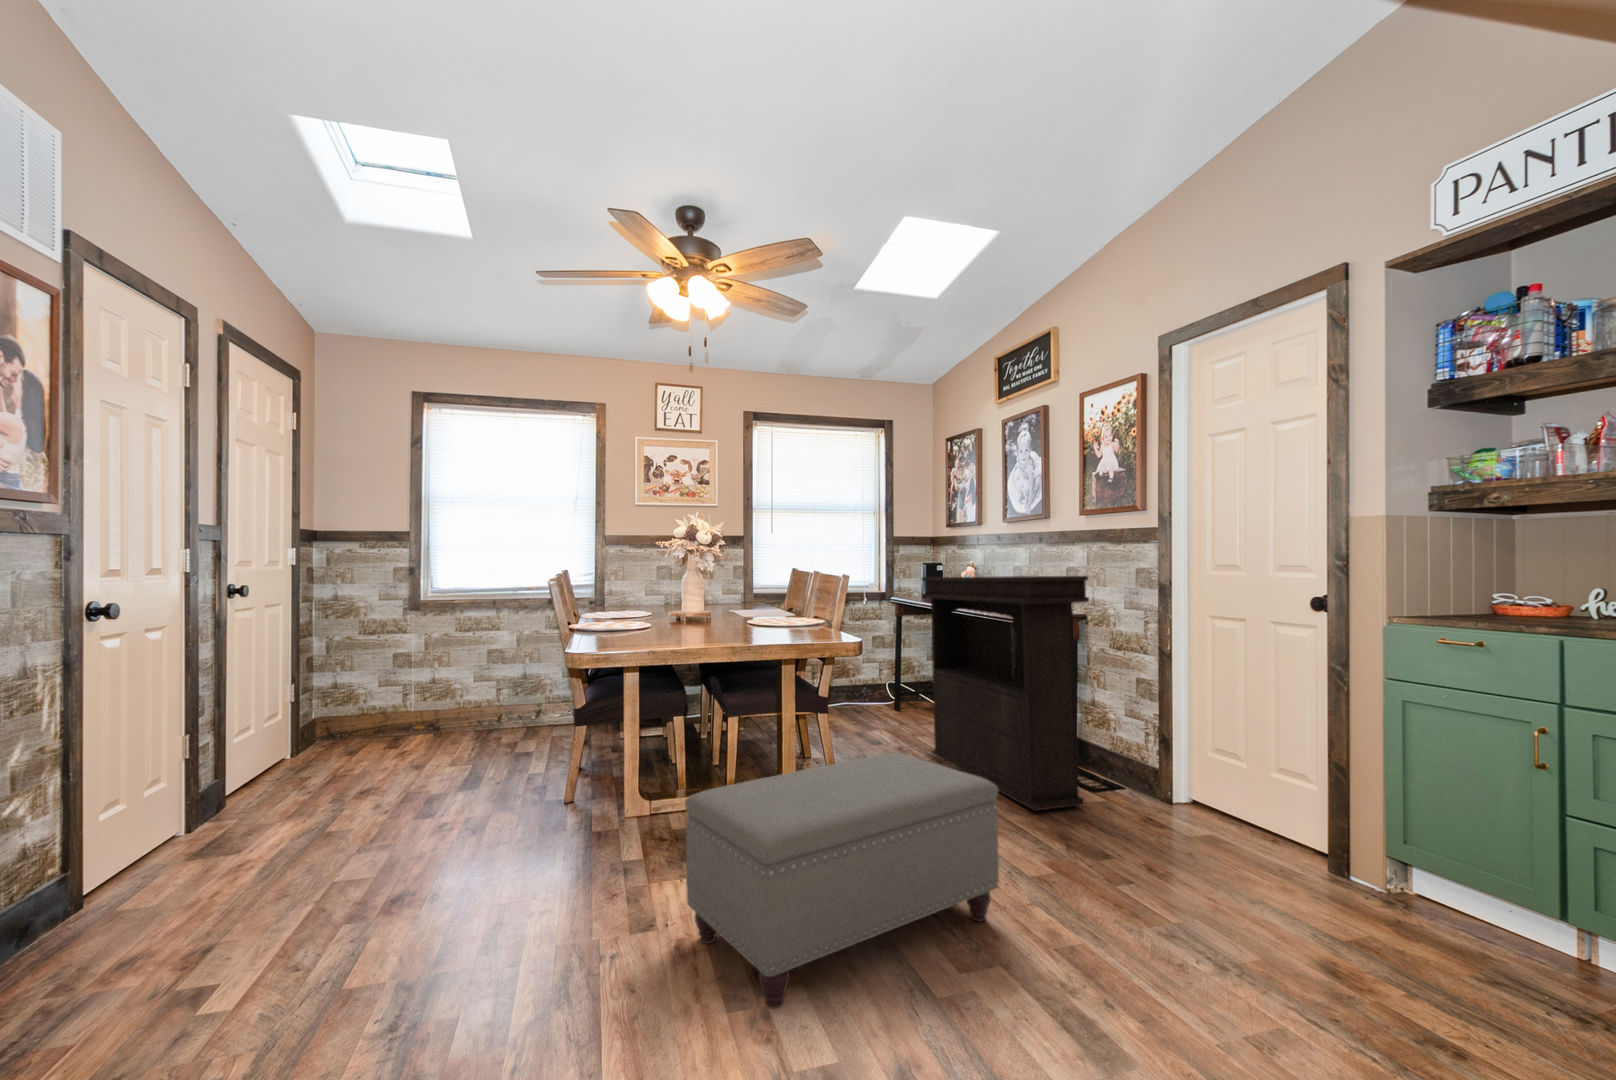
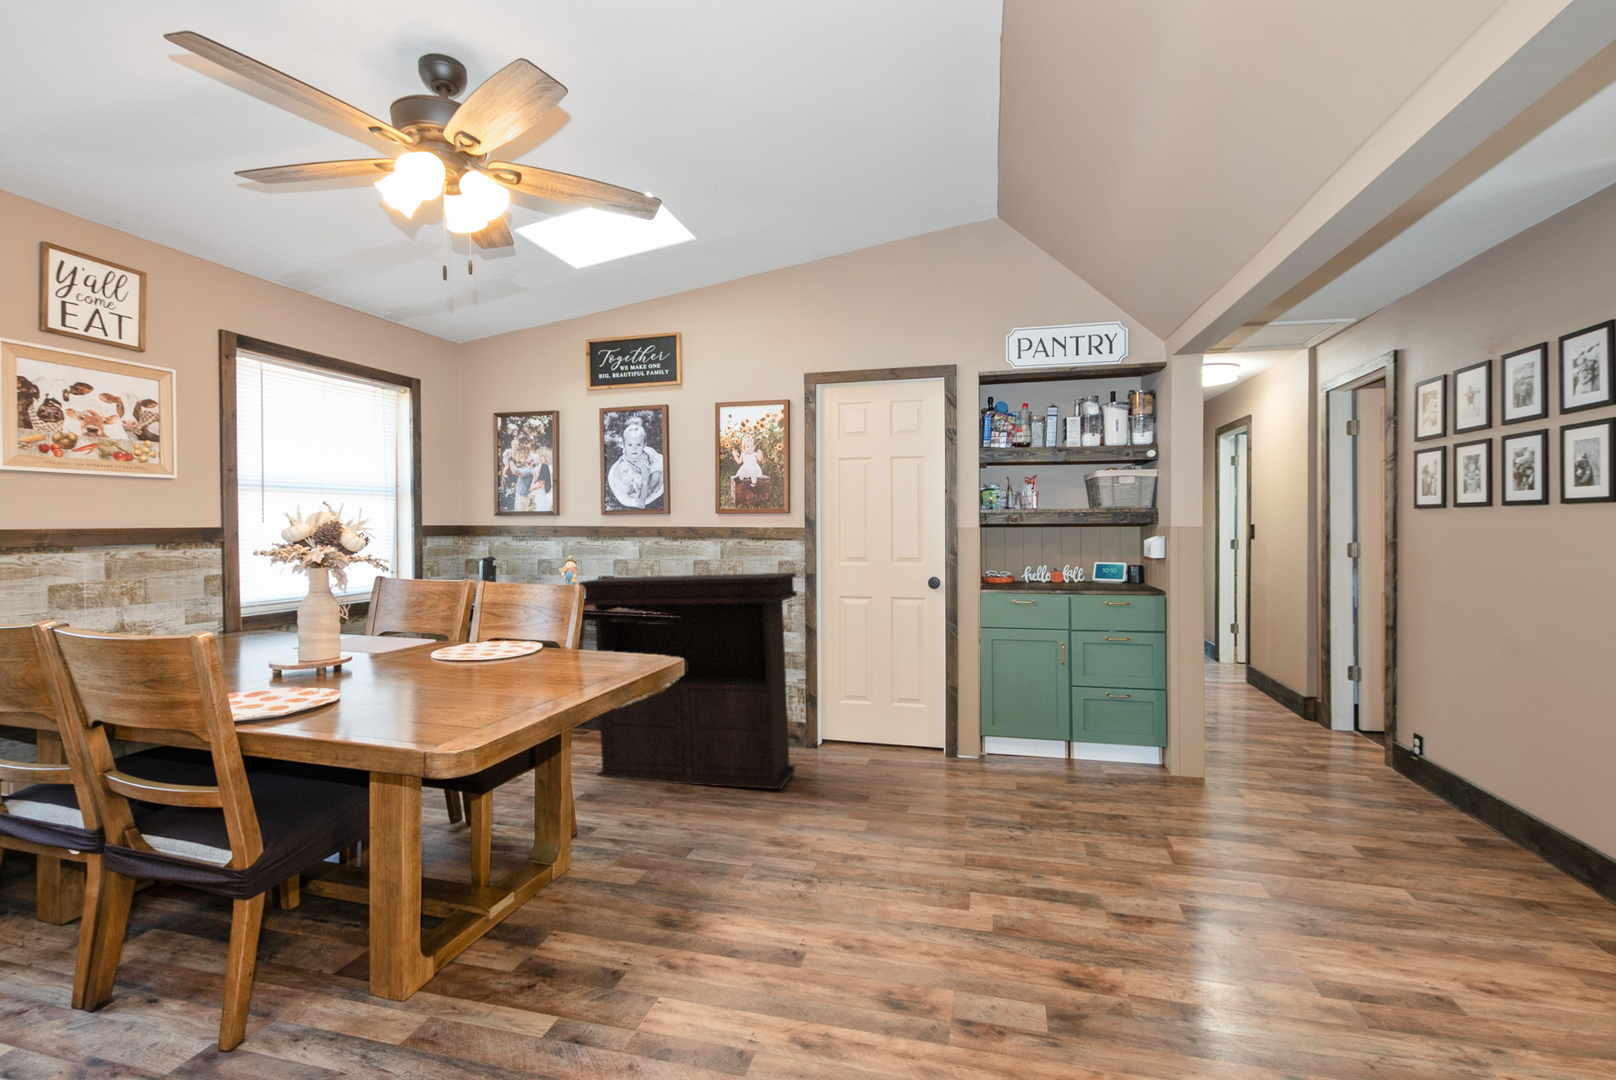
ottoman: present [685,753,999,1009] -> none [787,758,988,1032]

